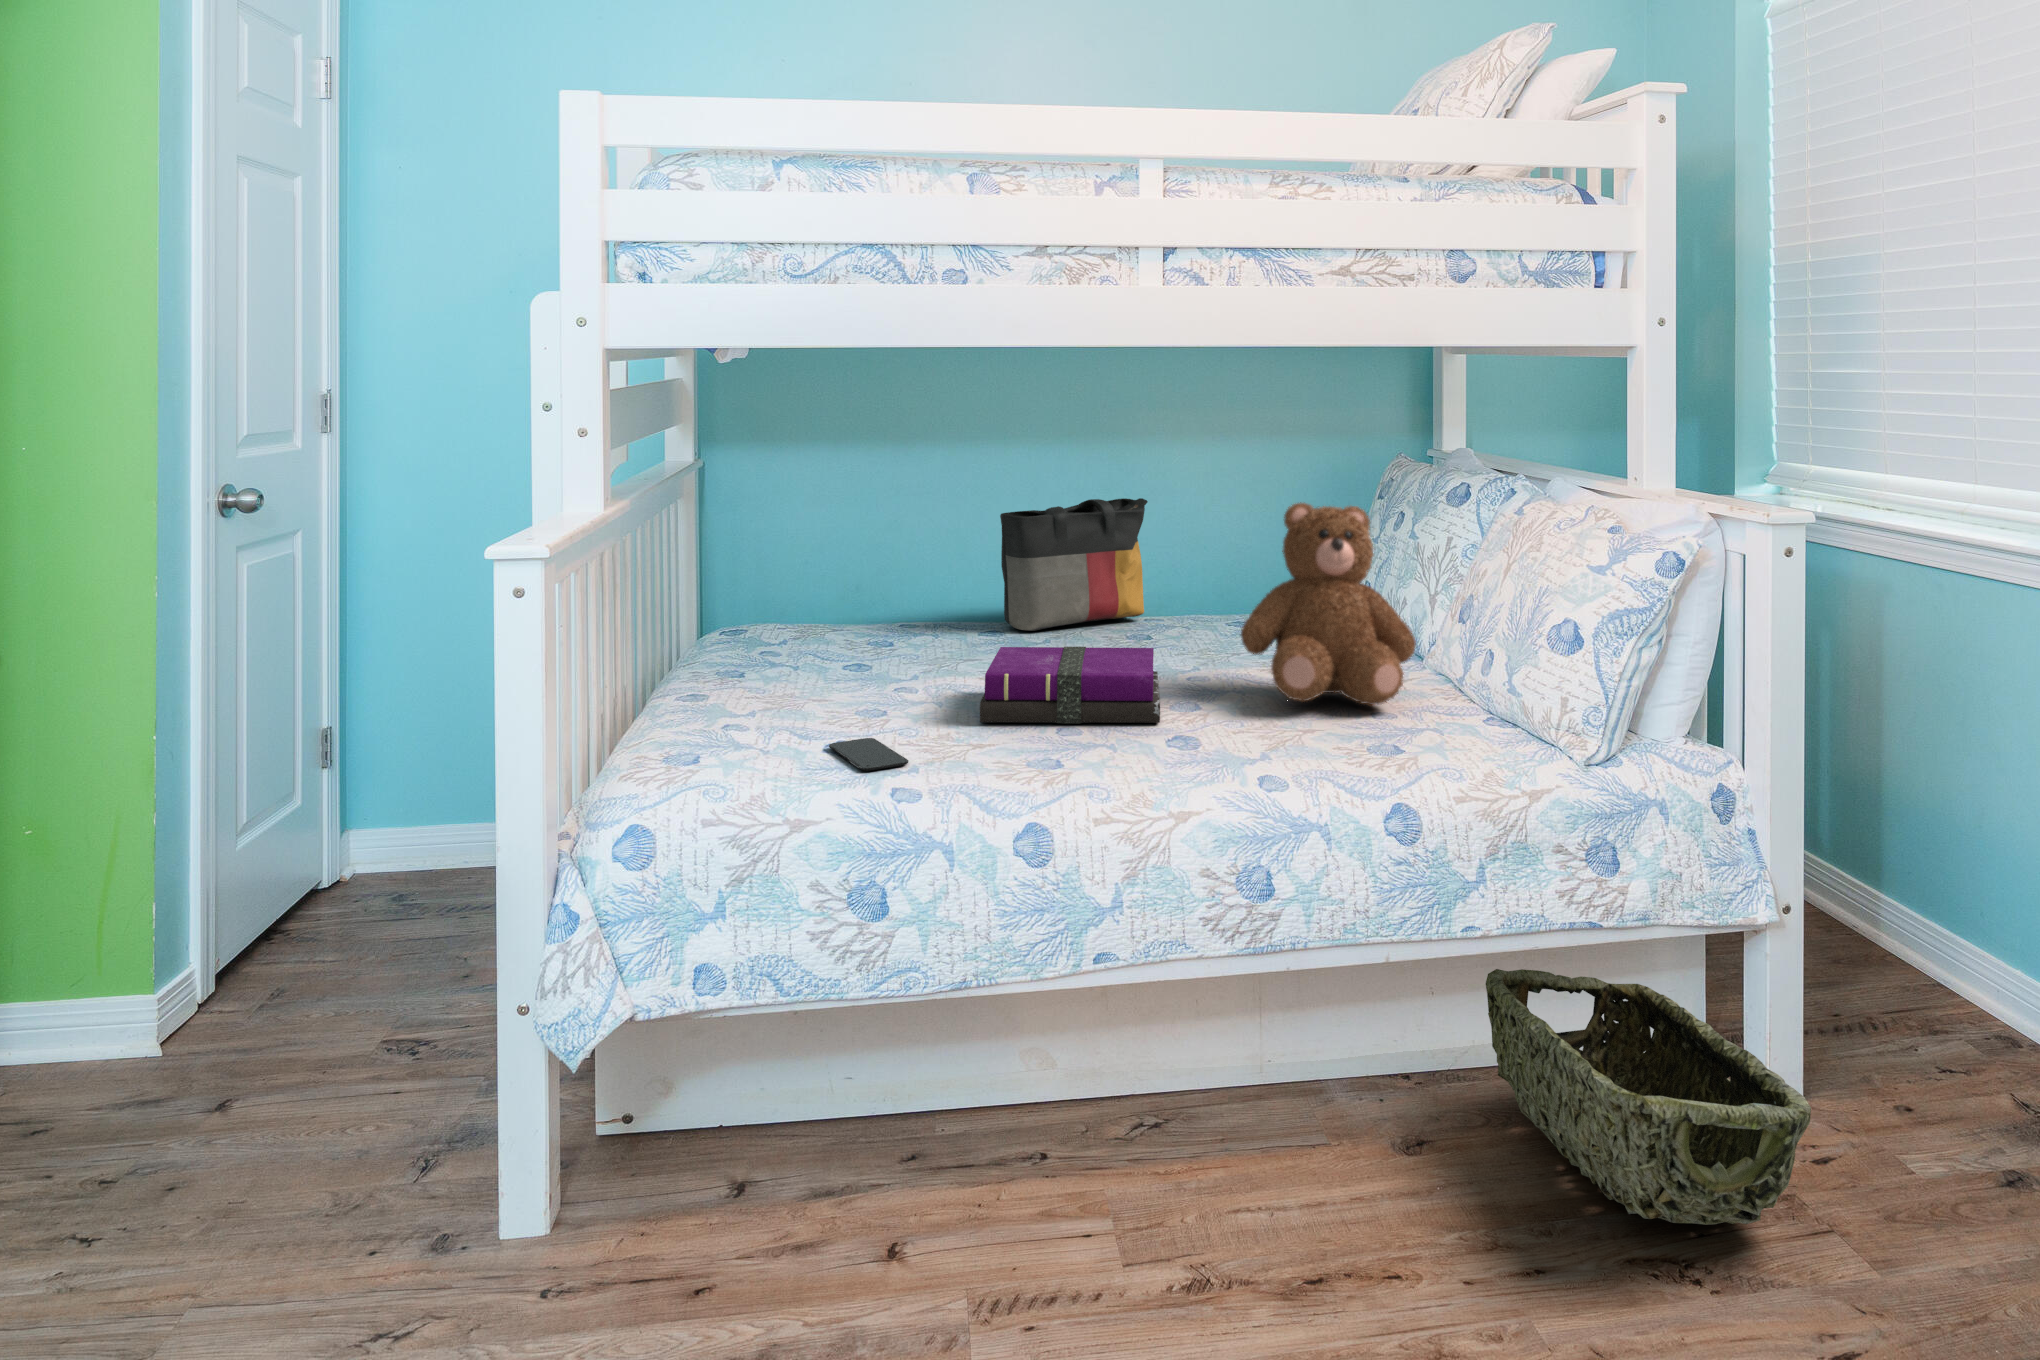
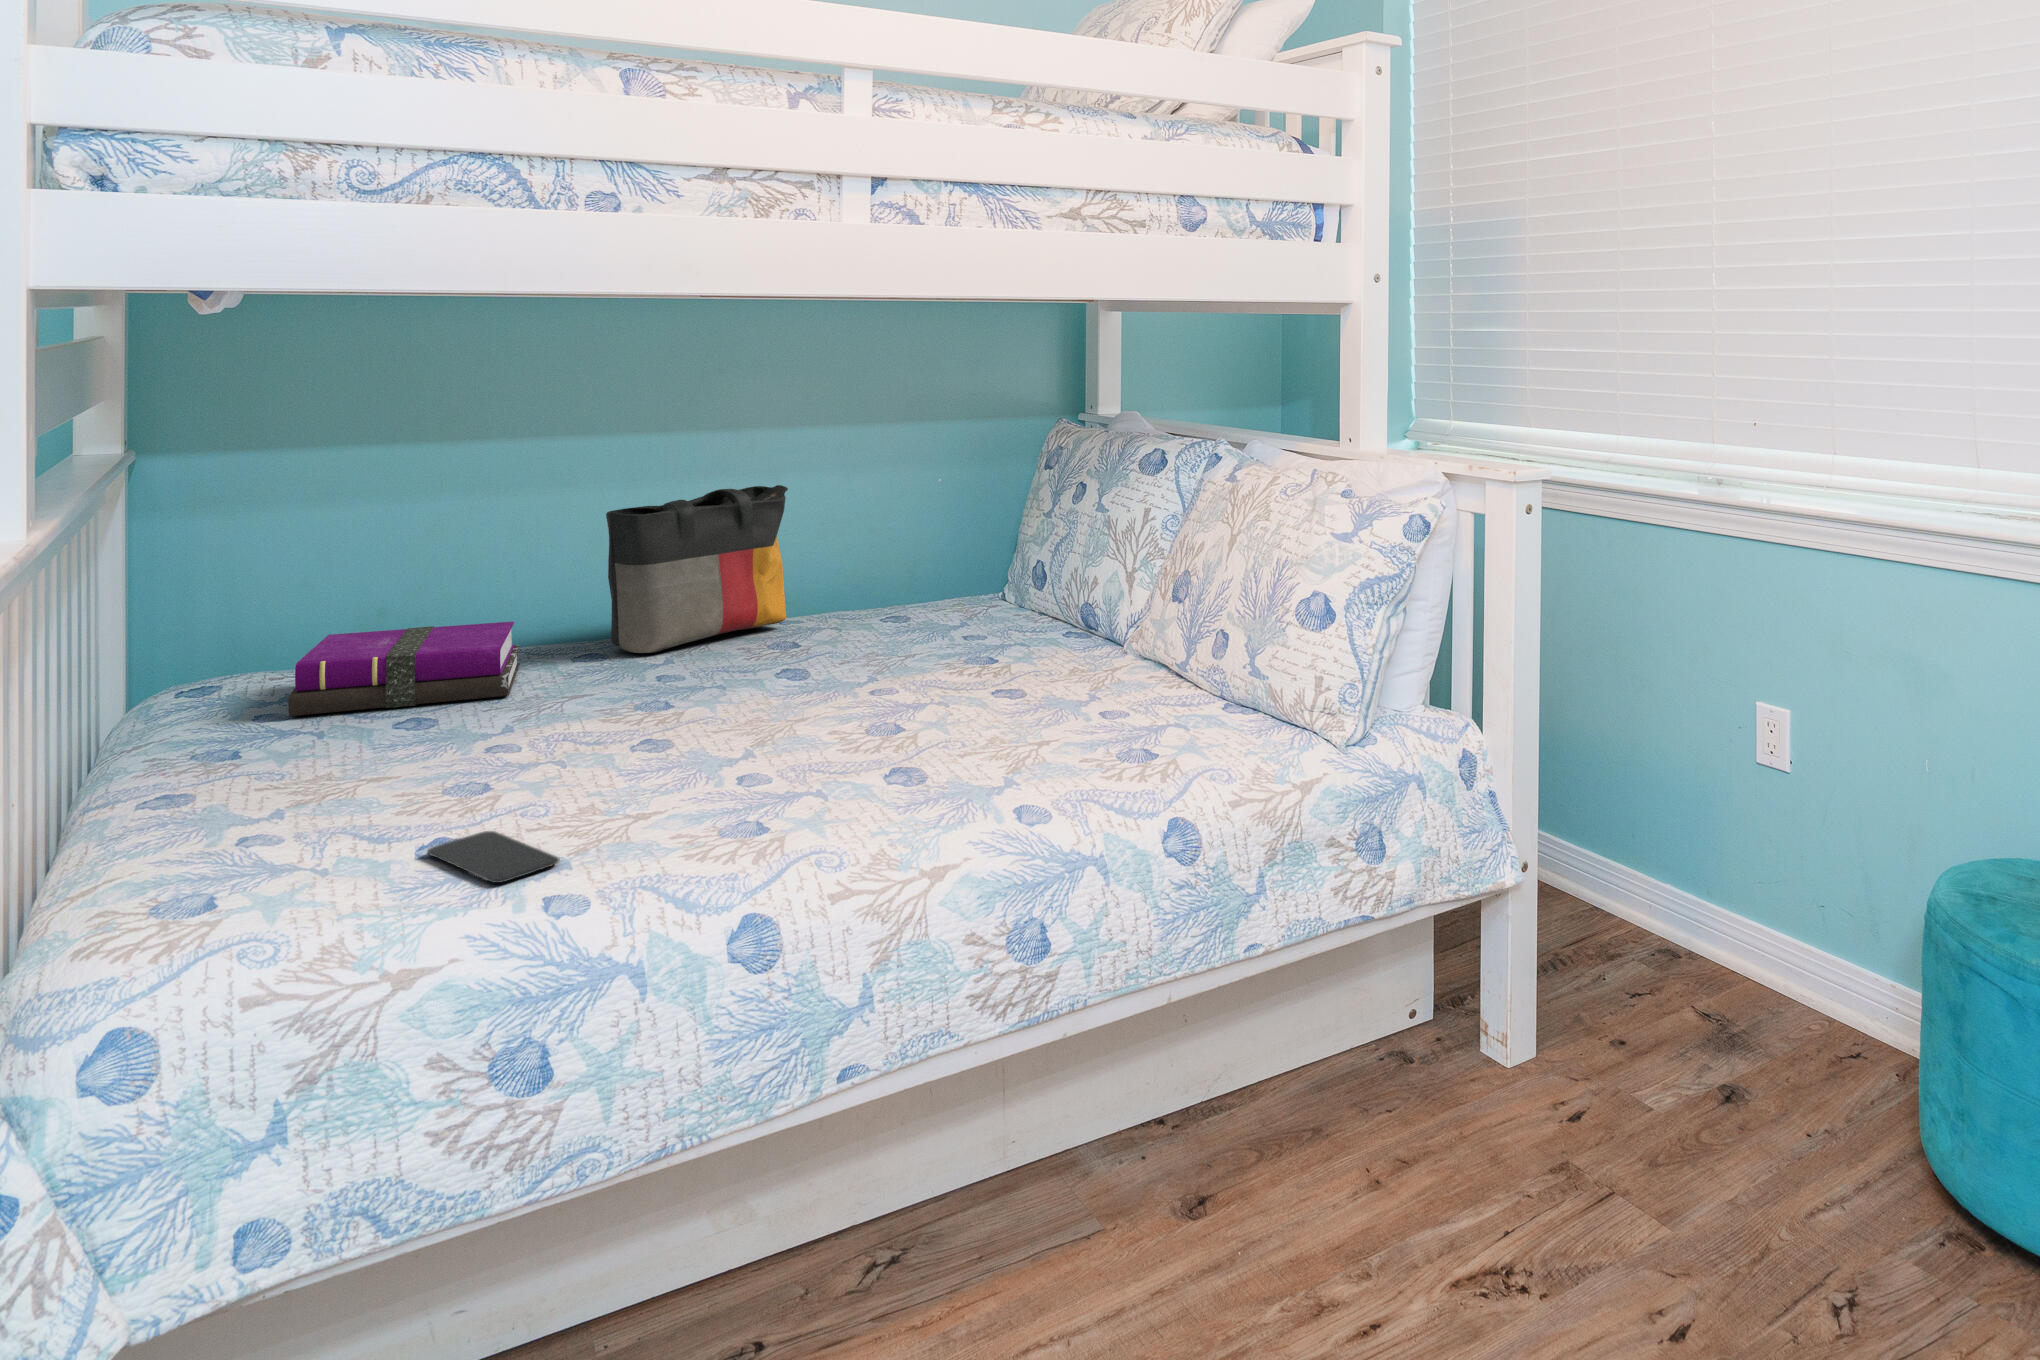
teddy bear: present [1241,502,1416,706] -> none [951,482,1145,713]
notebook: present [980,647,1160,724] -> present [288,621,519,716]
woven basket: present [1486,969,1811,1225] -> none [1251,965,1597,1226]

